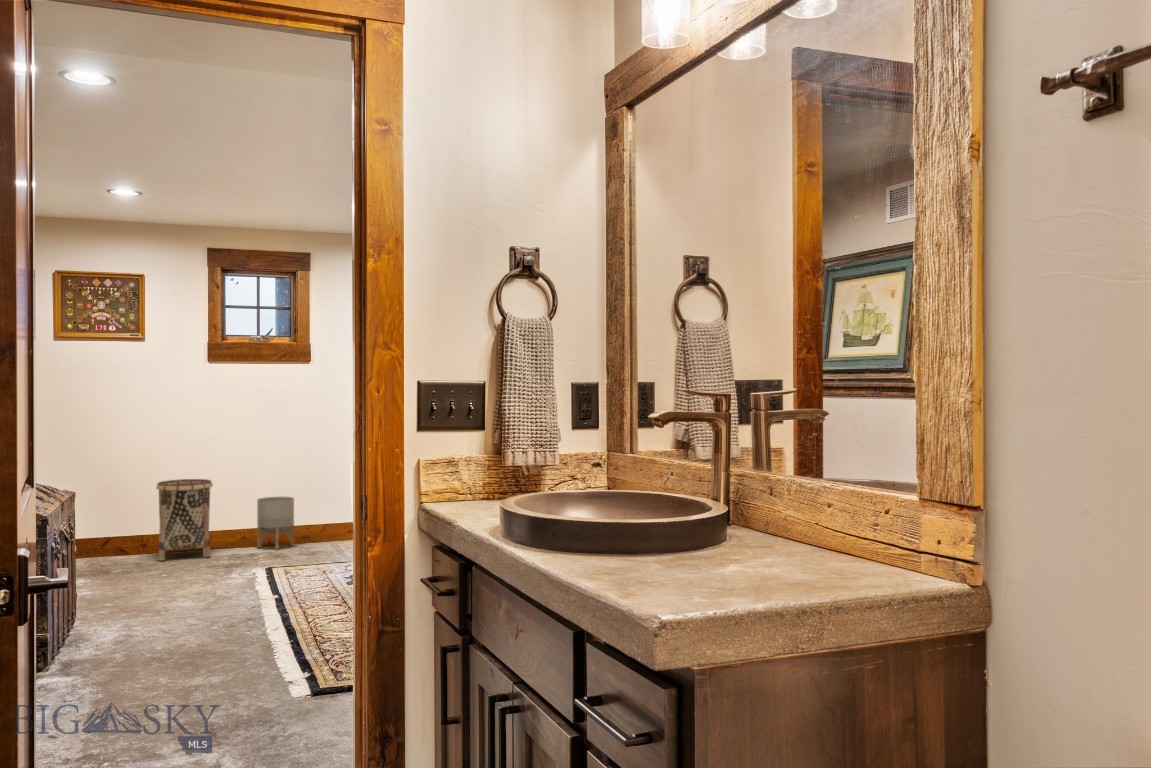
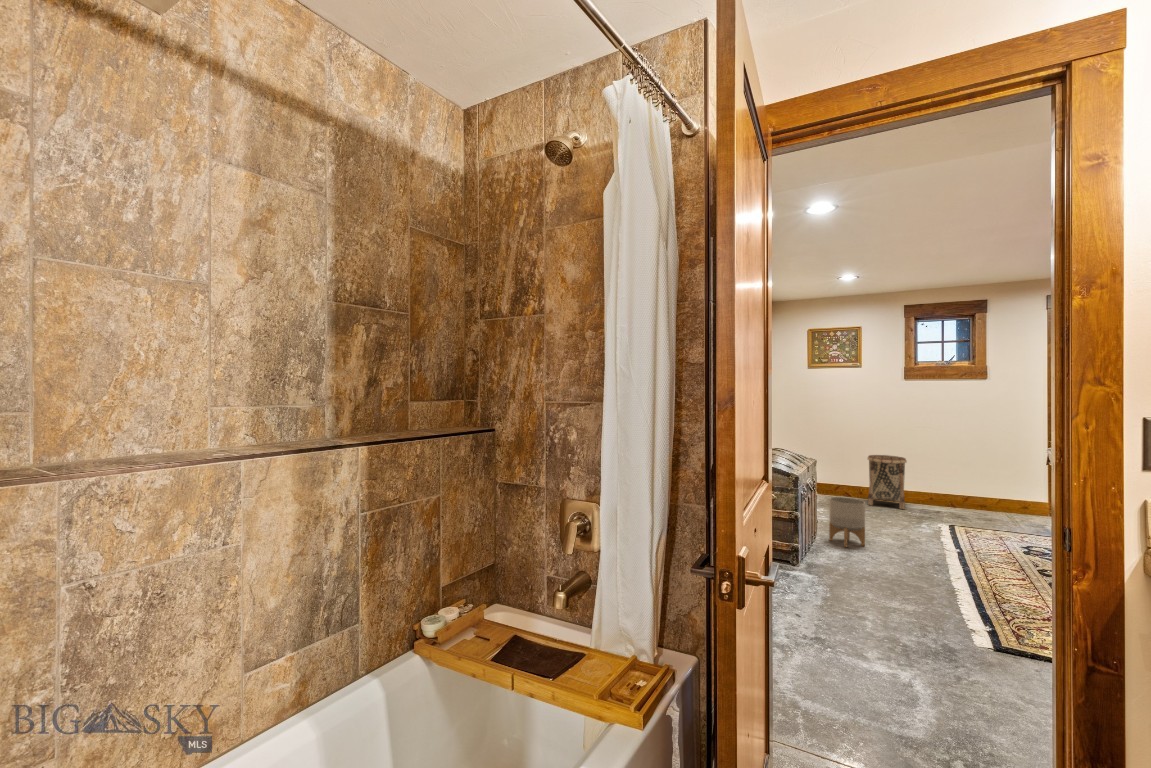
planter: present [257,496,294,550] -> present [829,497,865,547]

